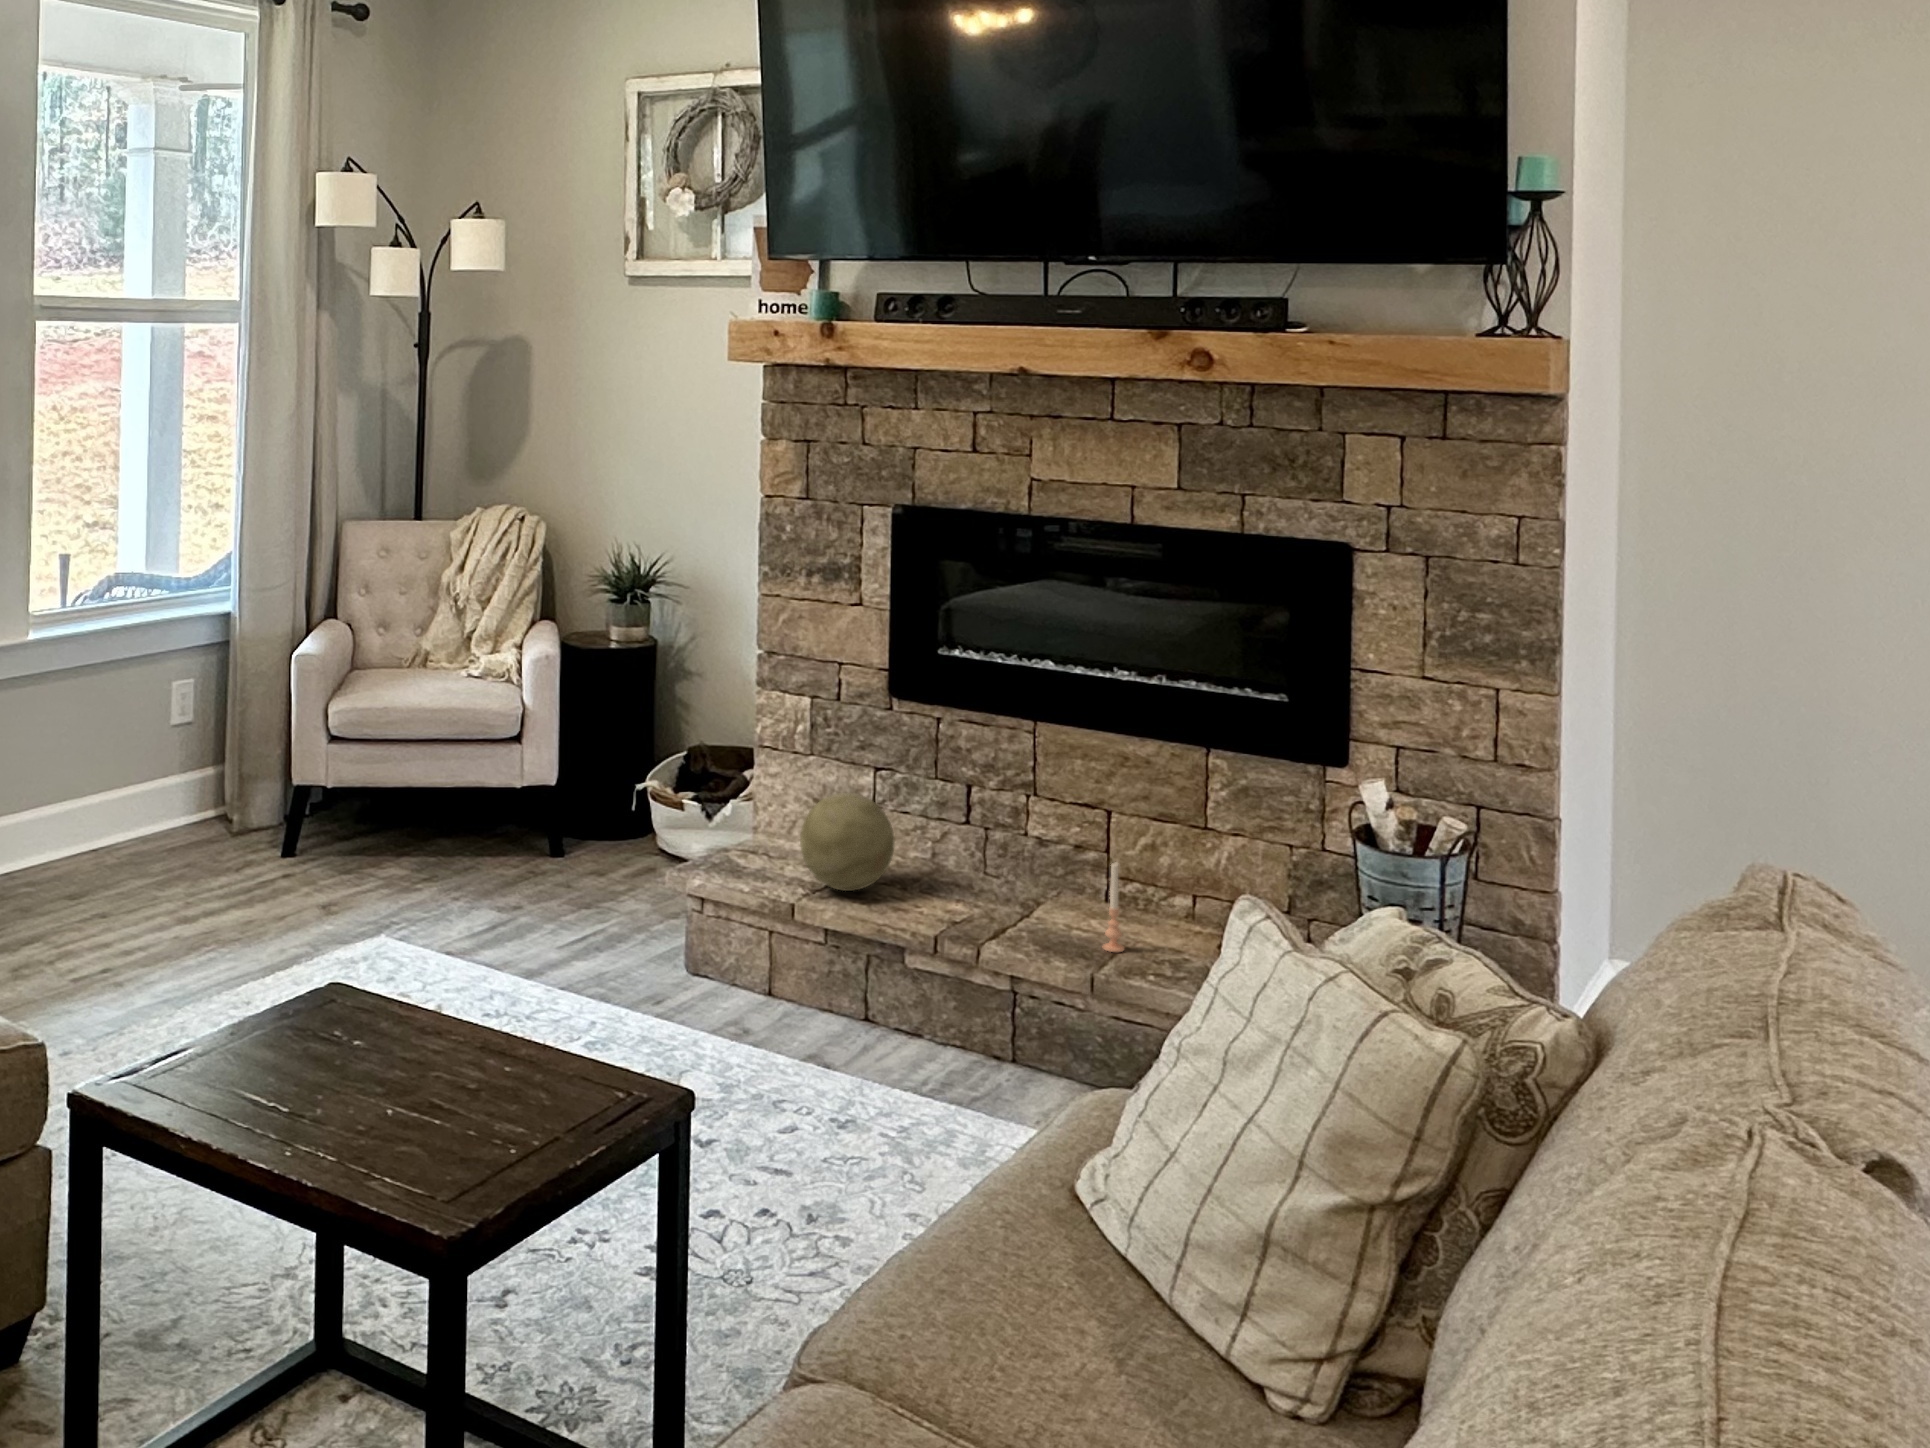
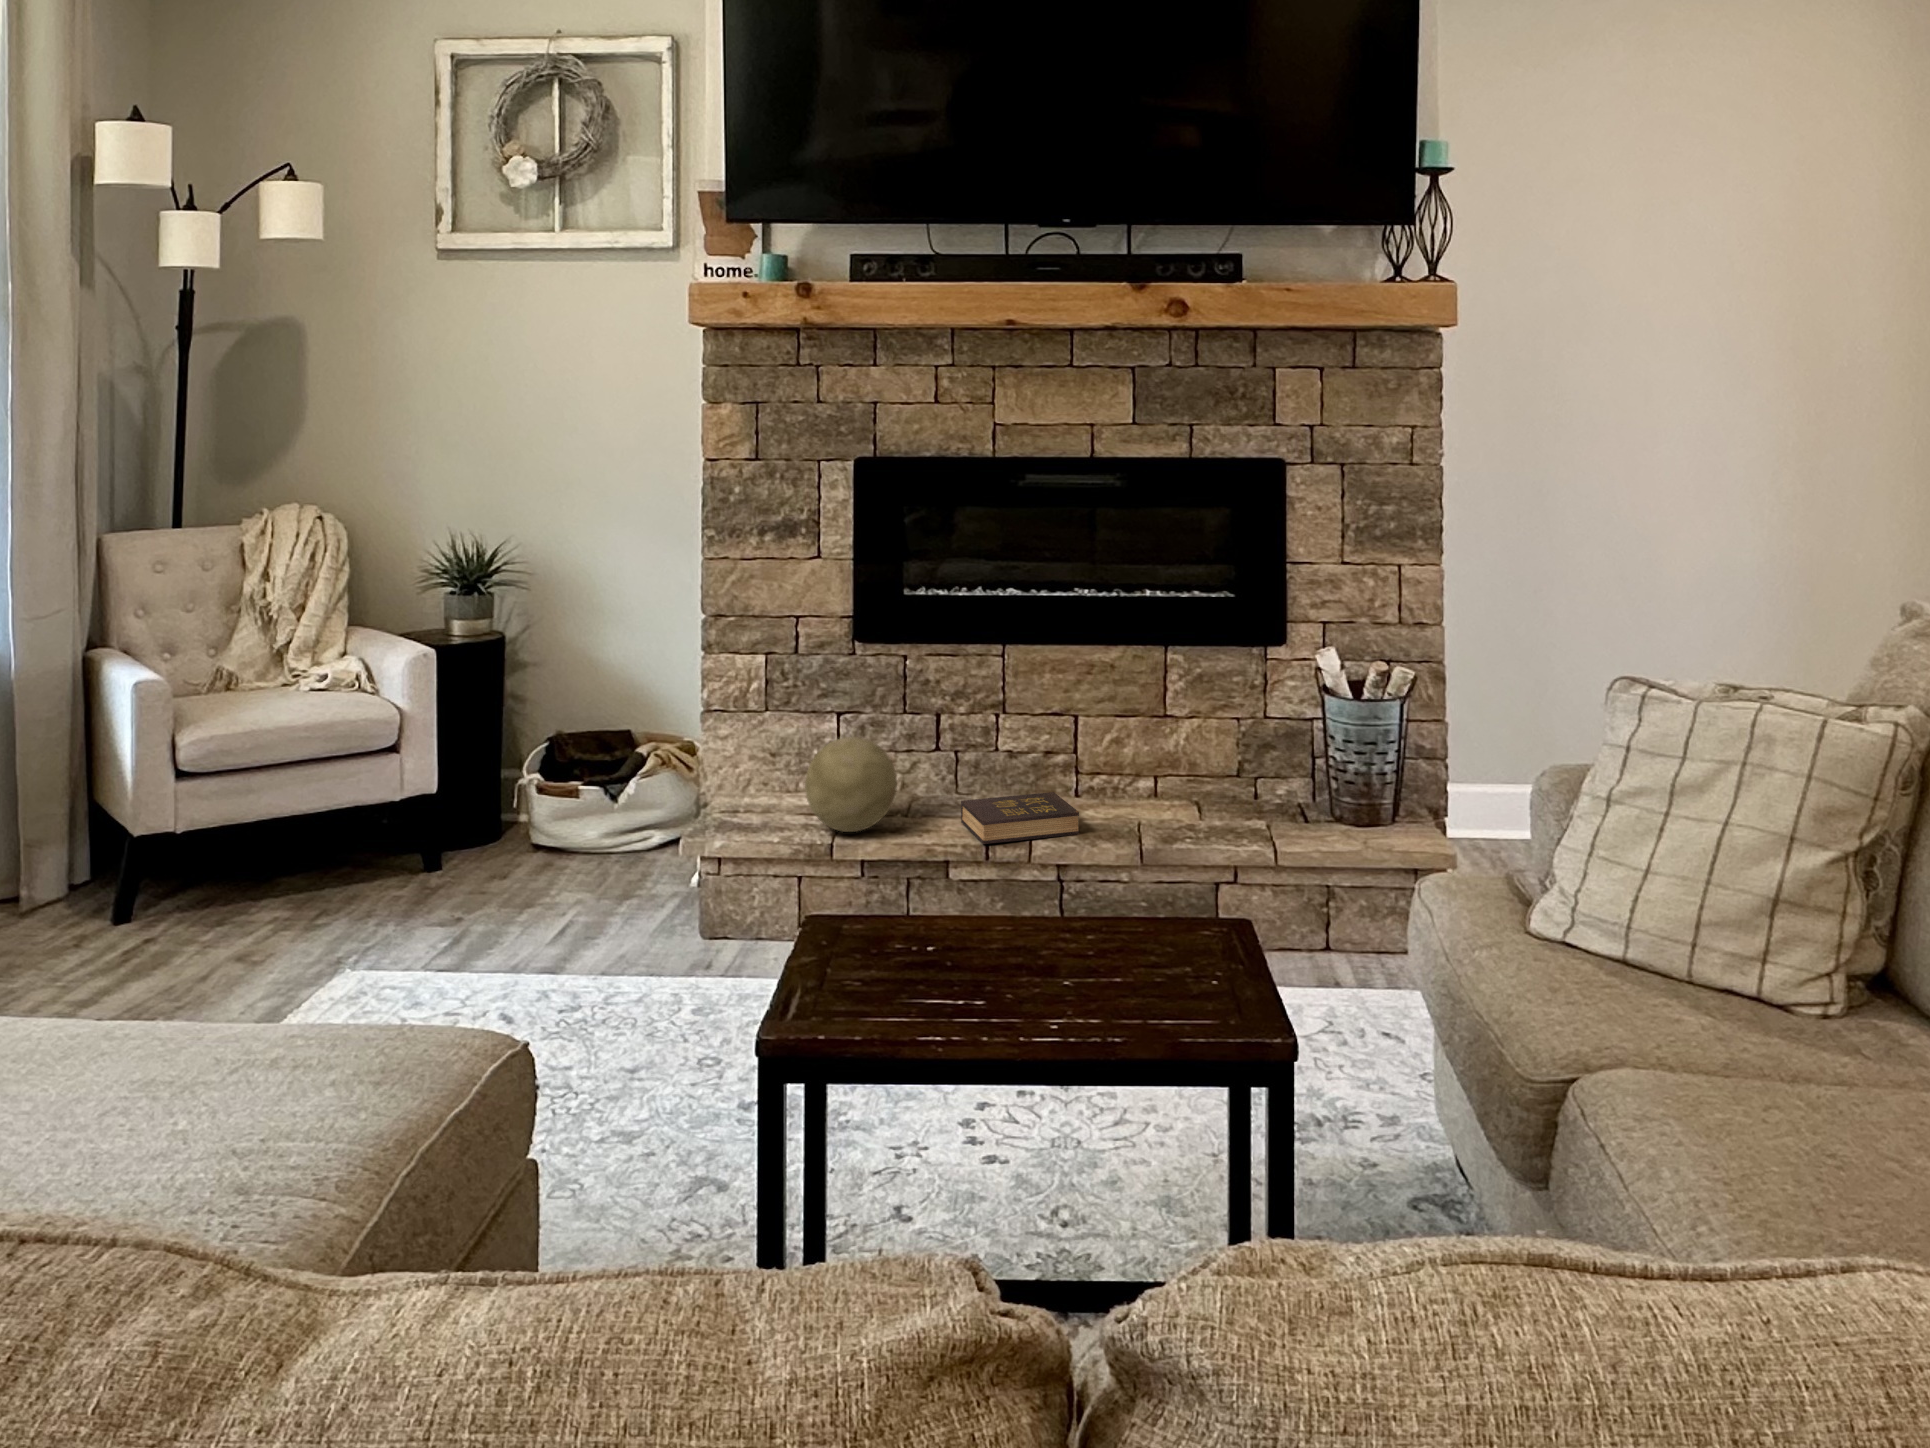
candle: present [1103,863,1124,952] -> none [1122,755,1141,835]
hardback book: none [947,879,1063,939] -> present [961,792,1079,844]

